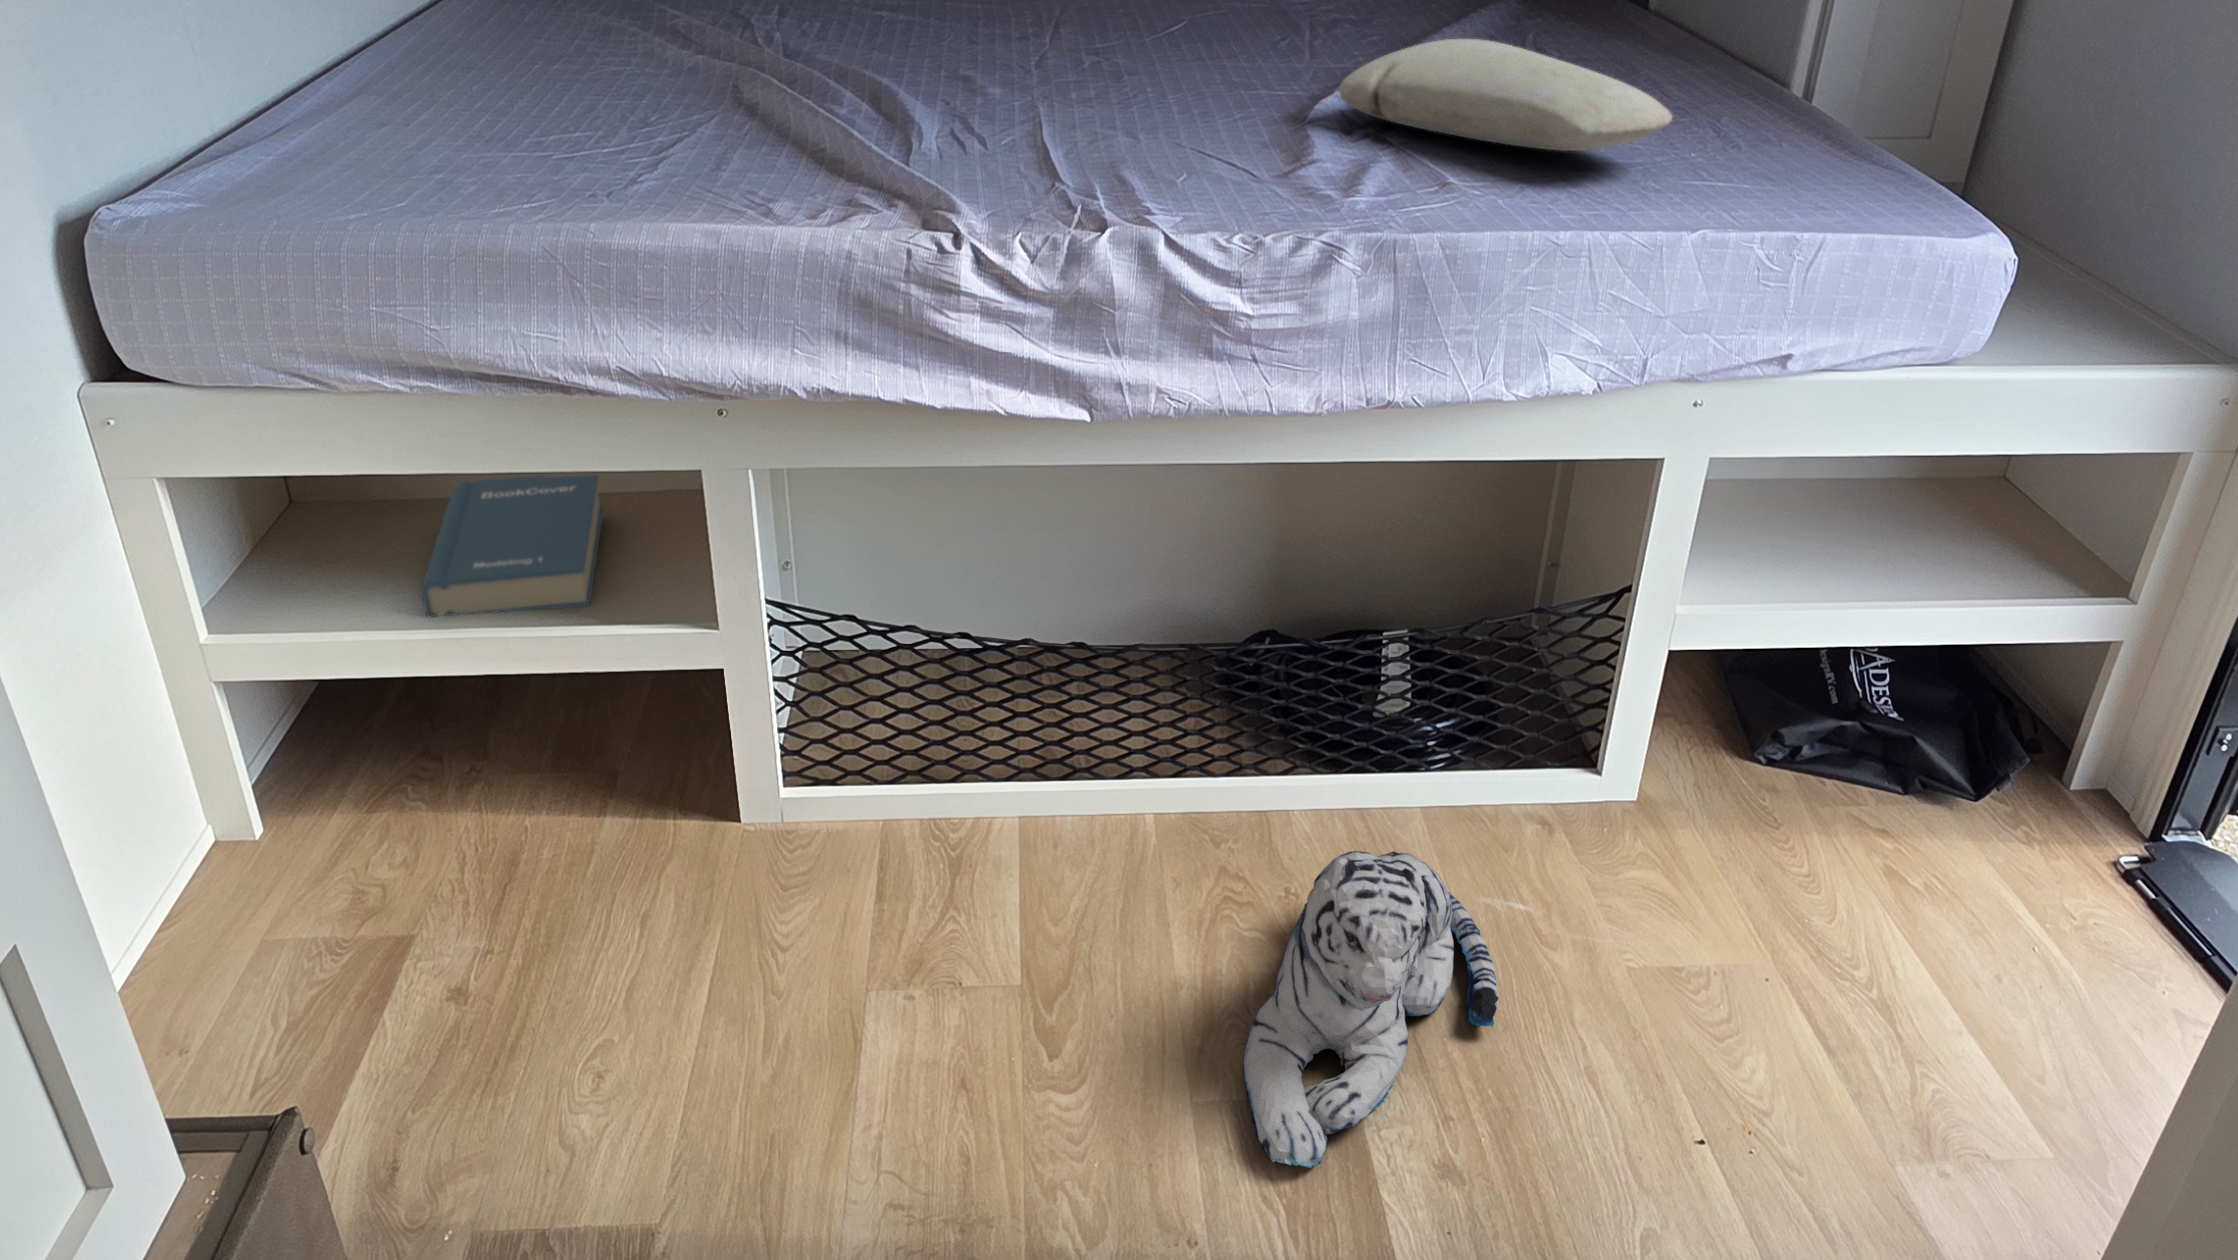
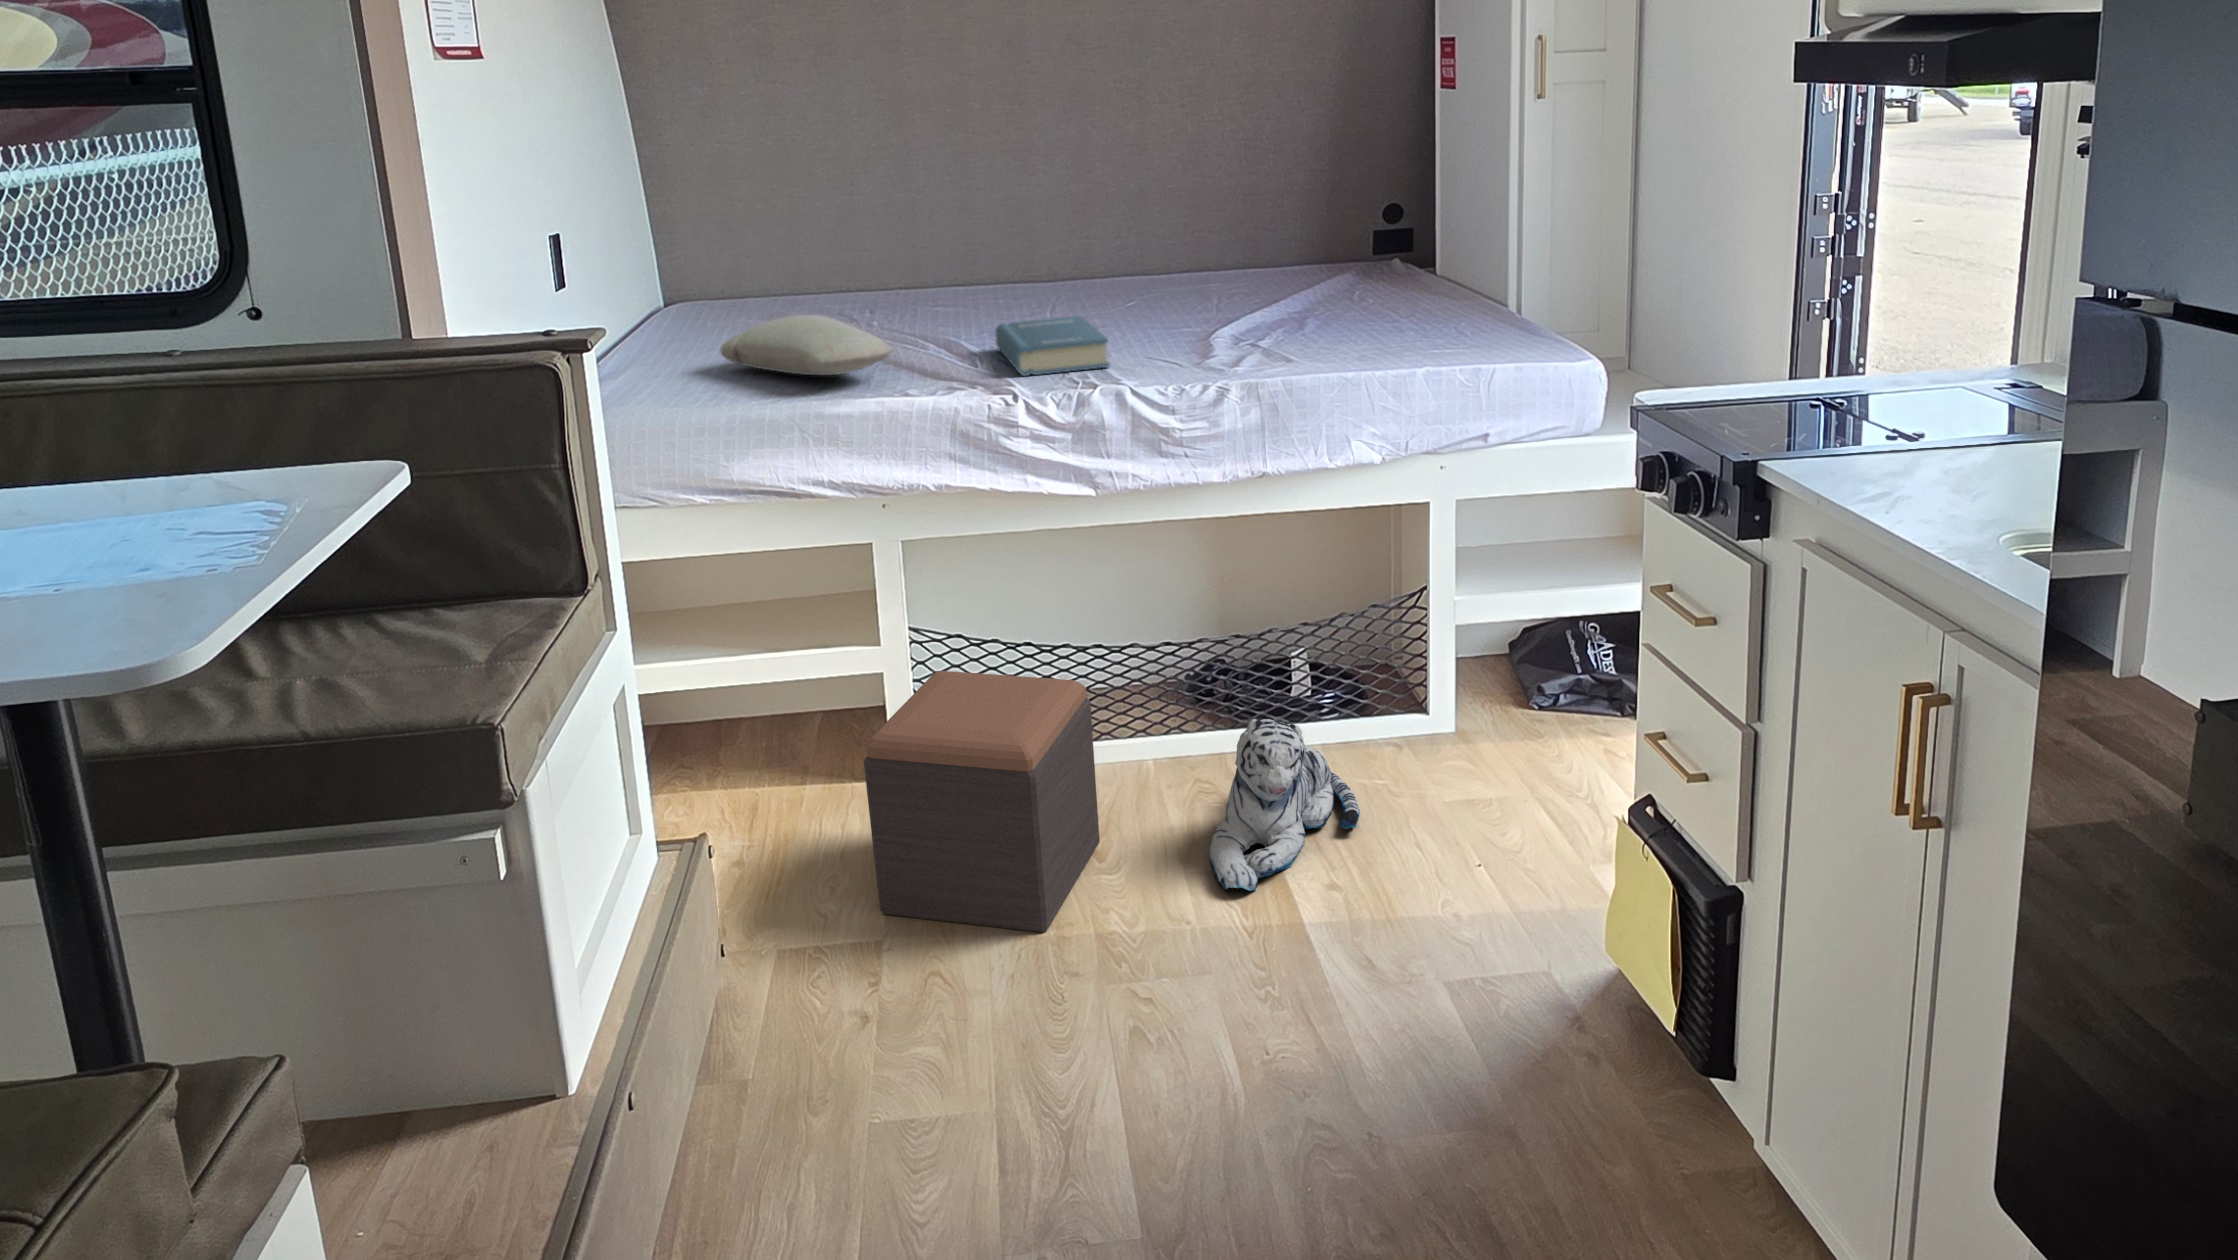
pillow: present [1339,39,1672,151] -> present [720,315,892,375]
hardback book: present [421,475,603,617] -> present [995,316,1109,376]
footstool: none [630,725,1059,1236] -> present [864,671,1100,932]

